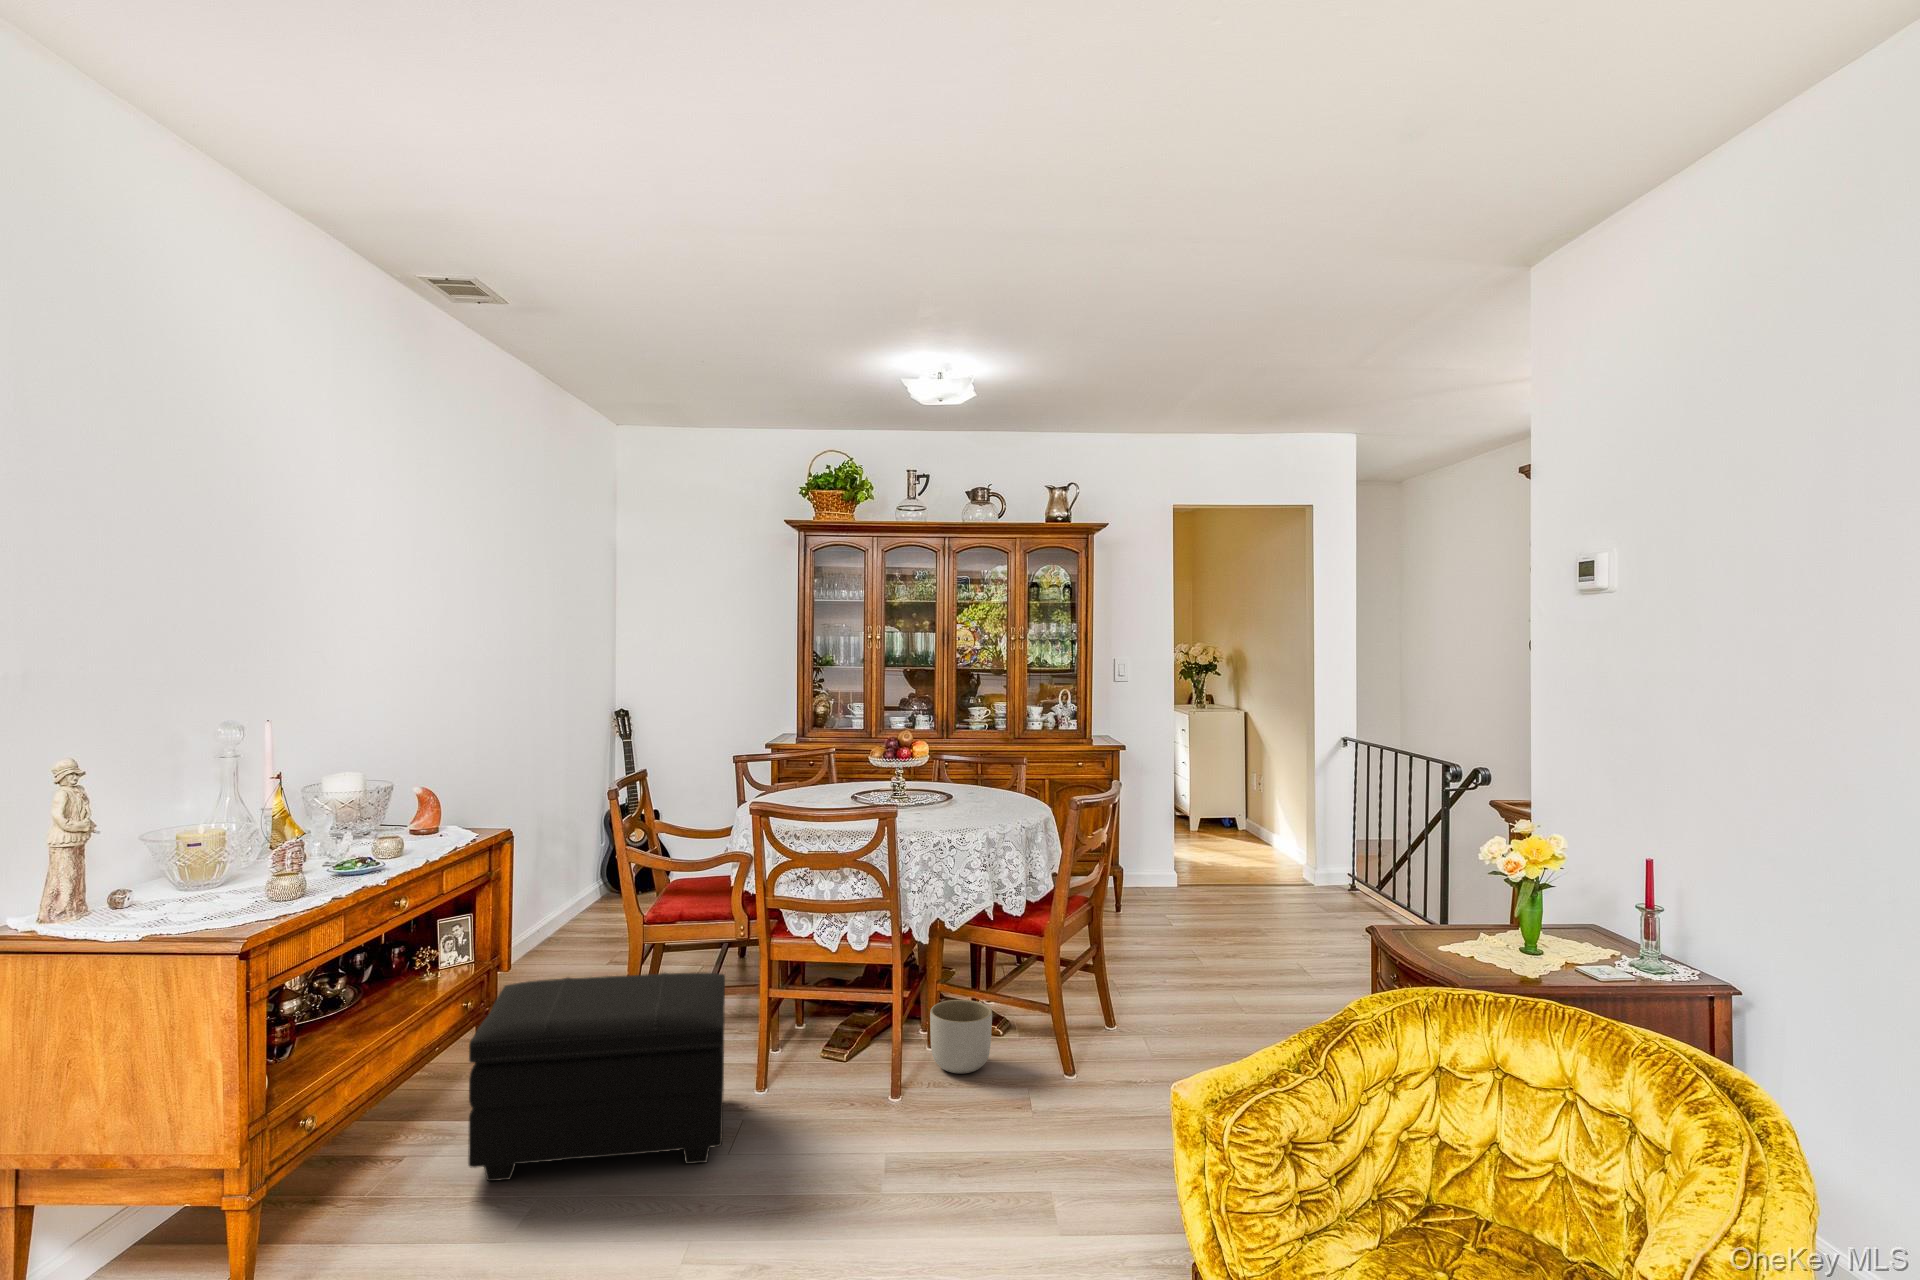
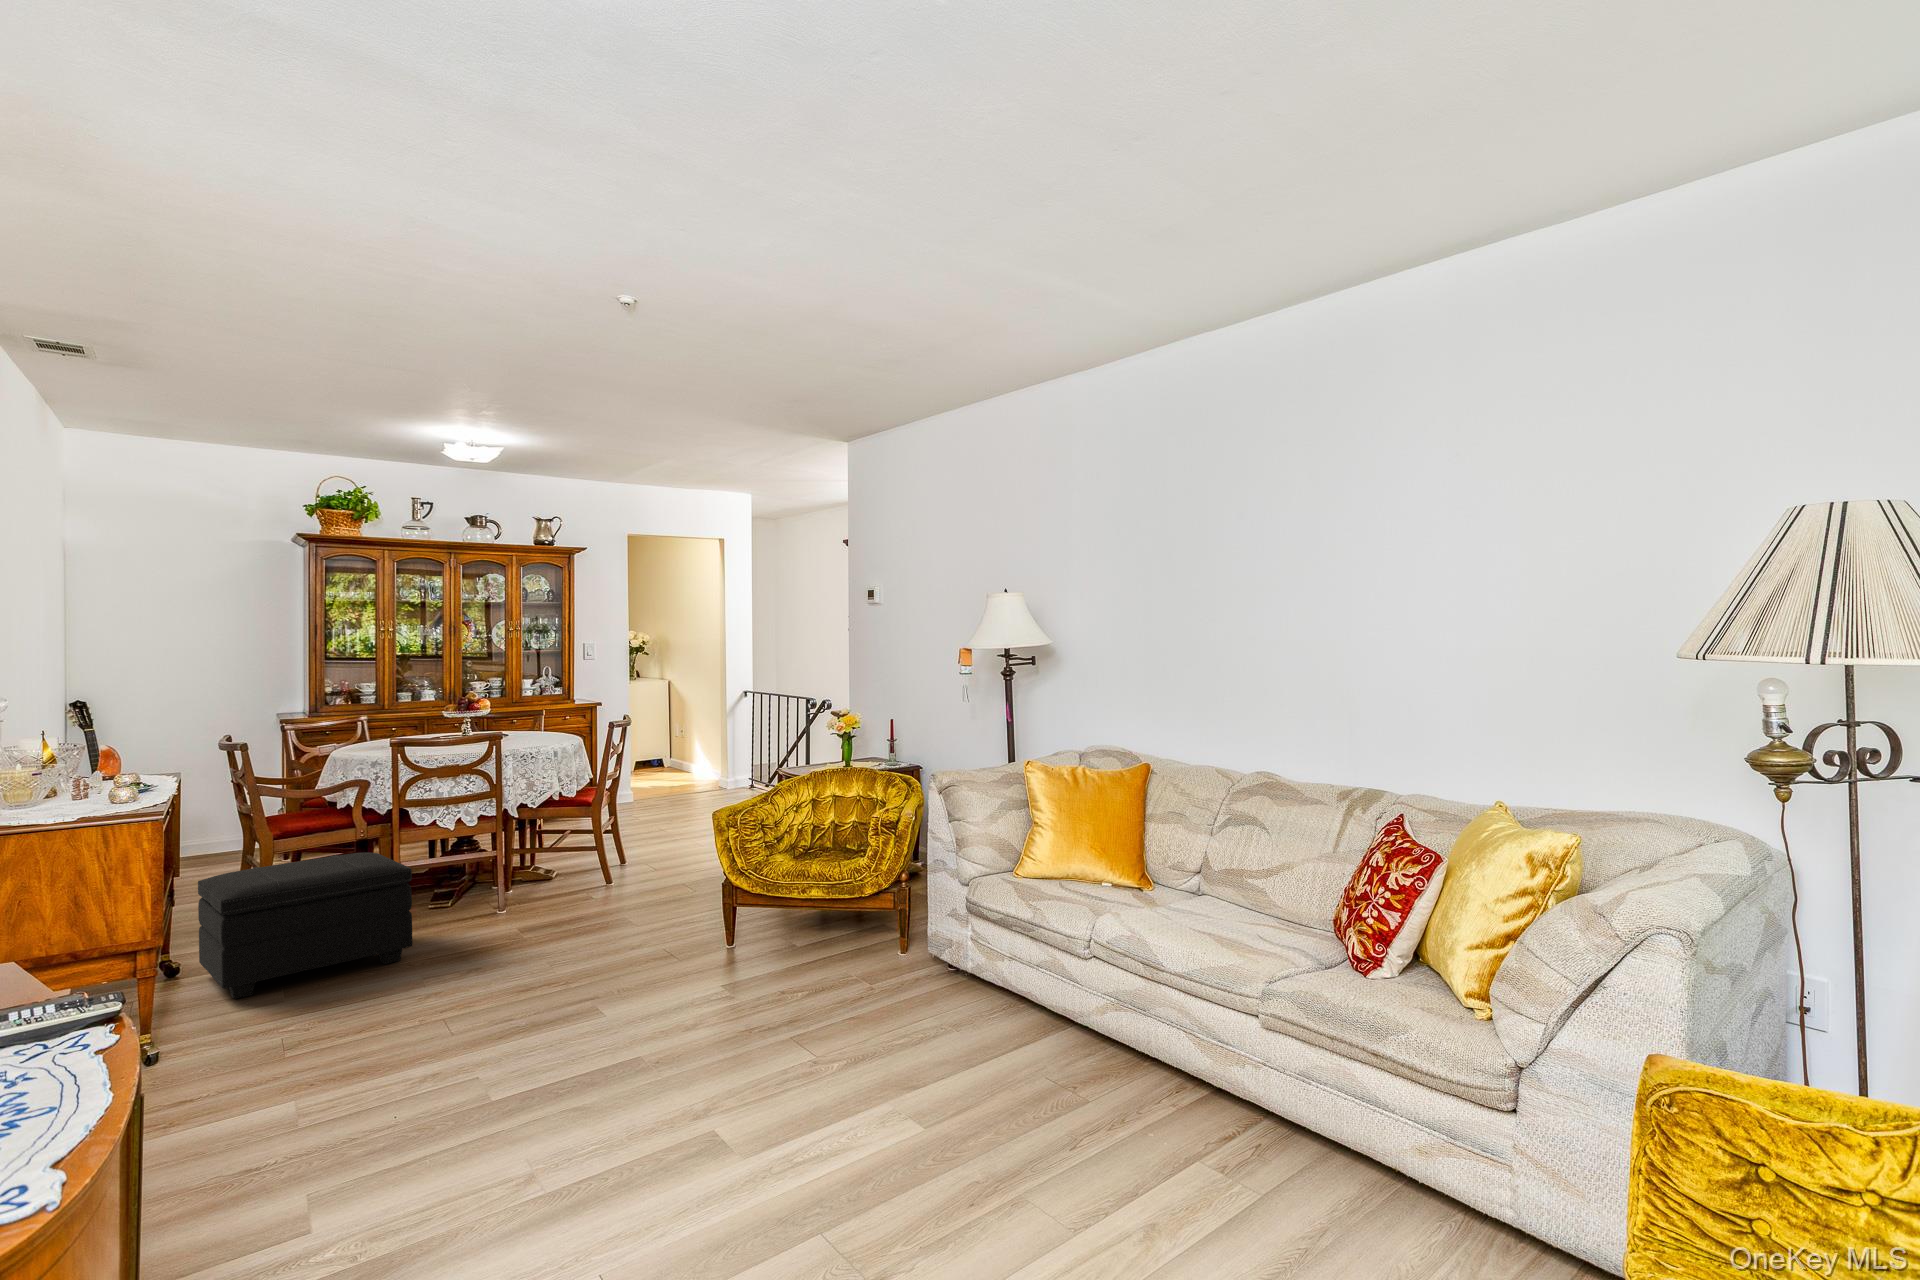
planter: present [930,1000,992,1074] -> none [519,857,563,901]

